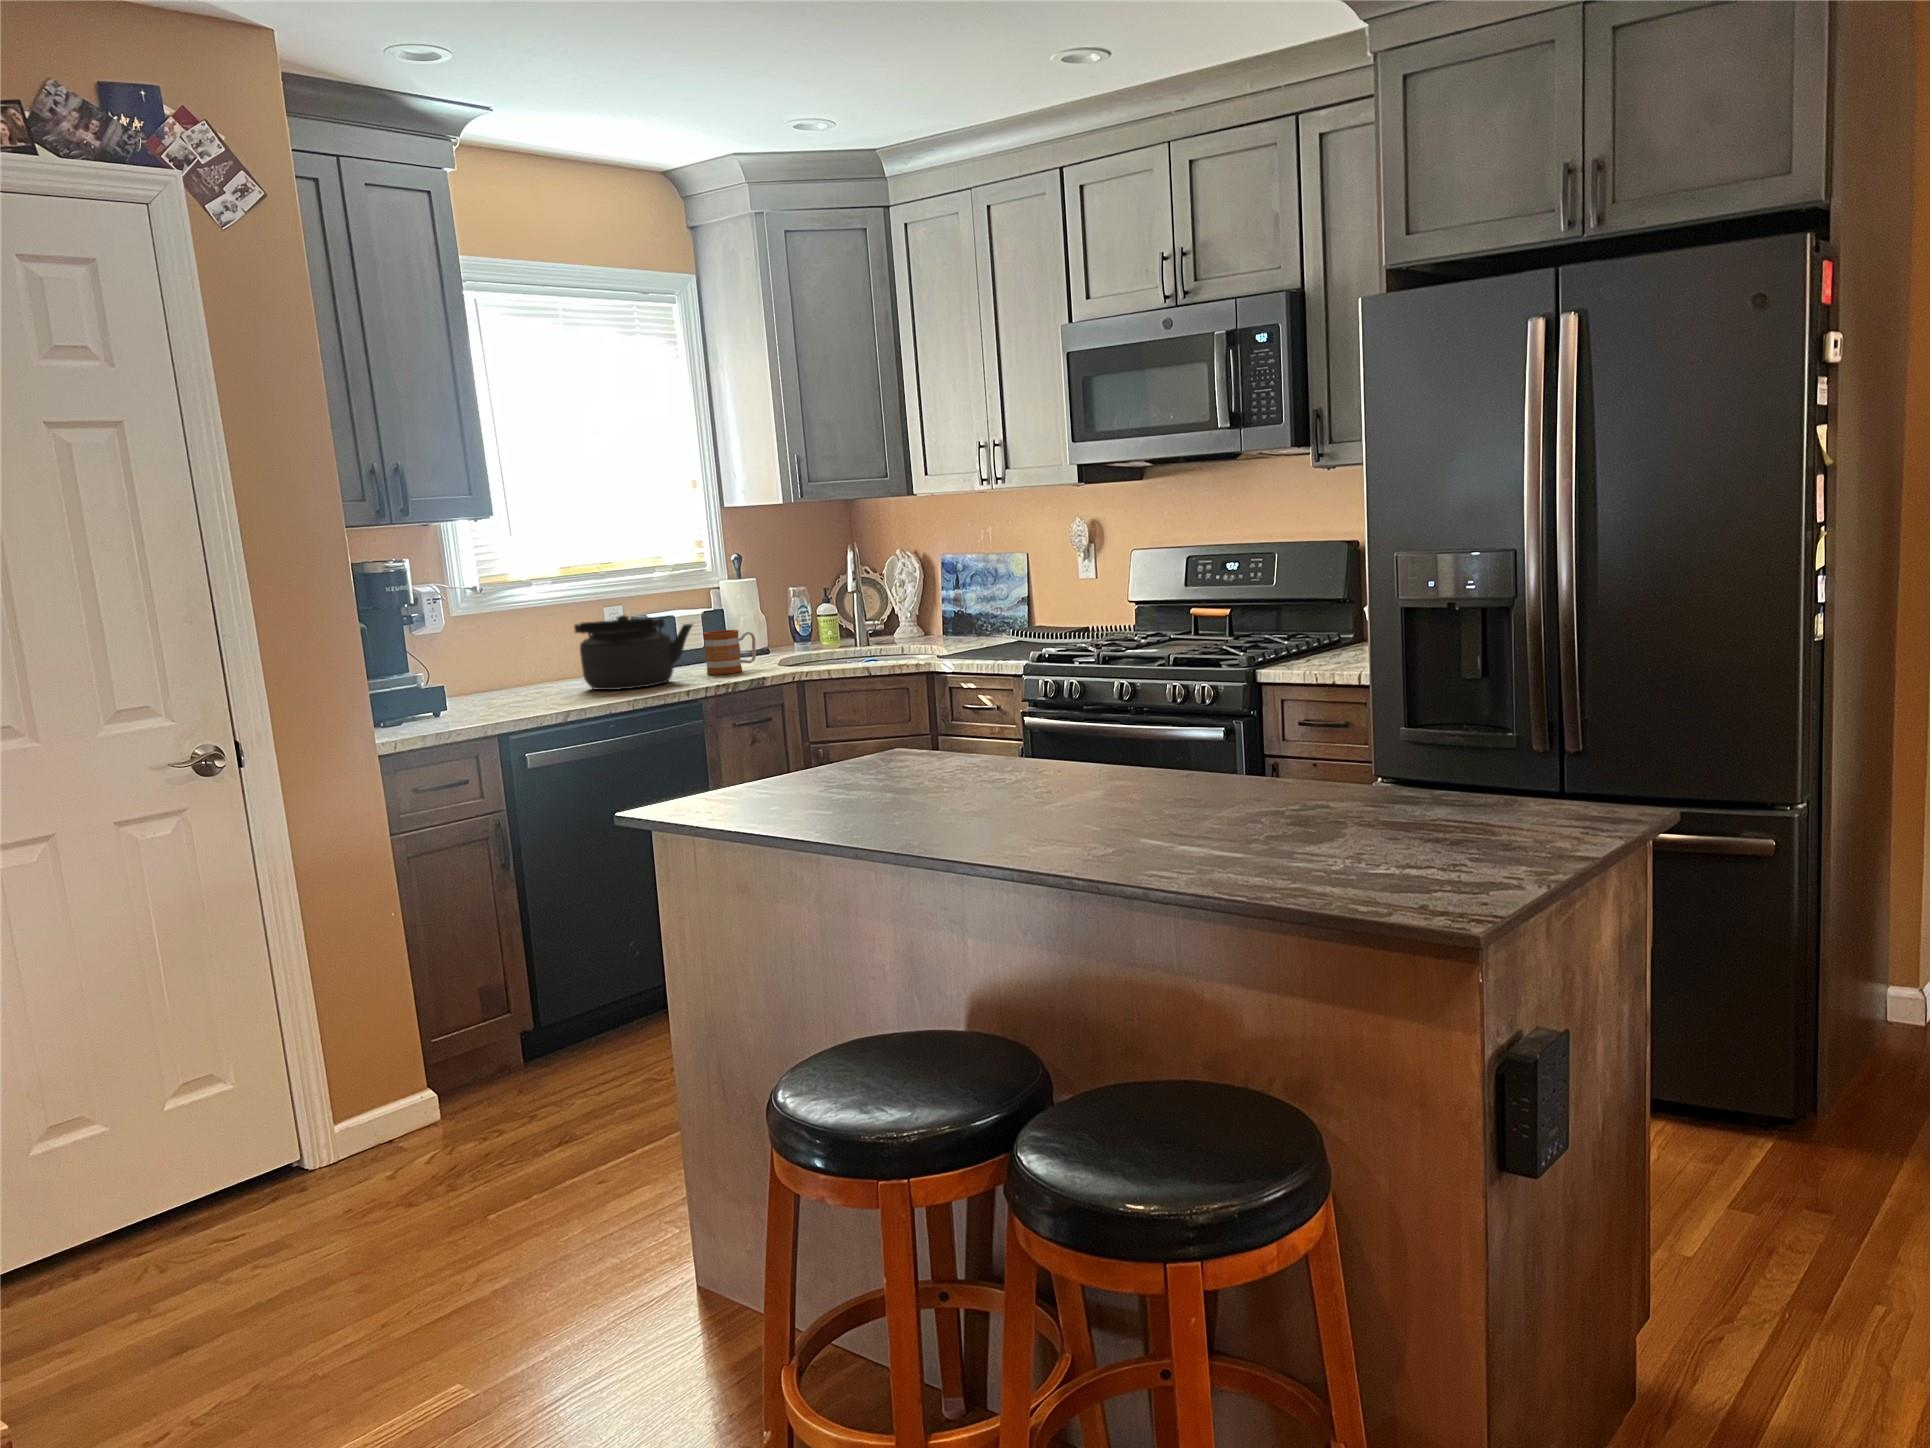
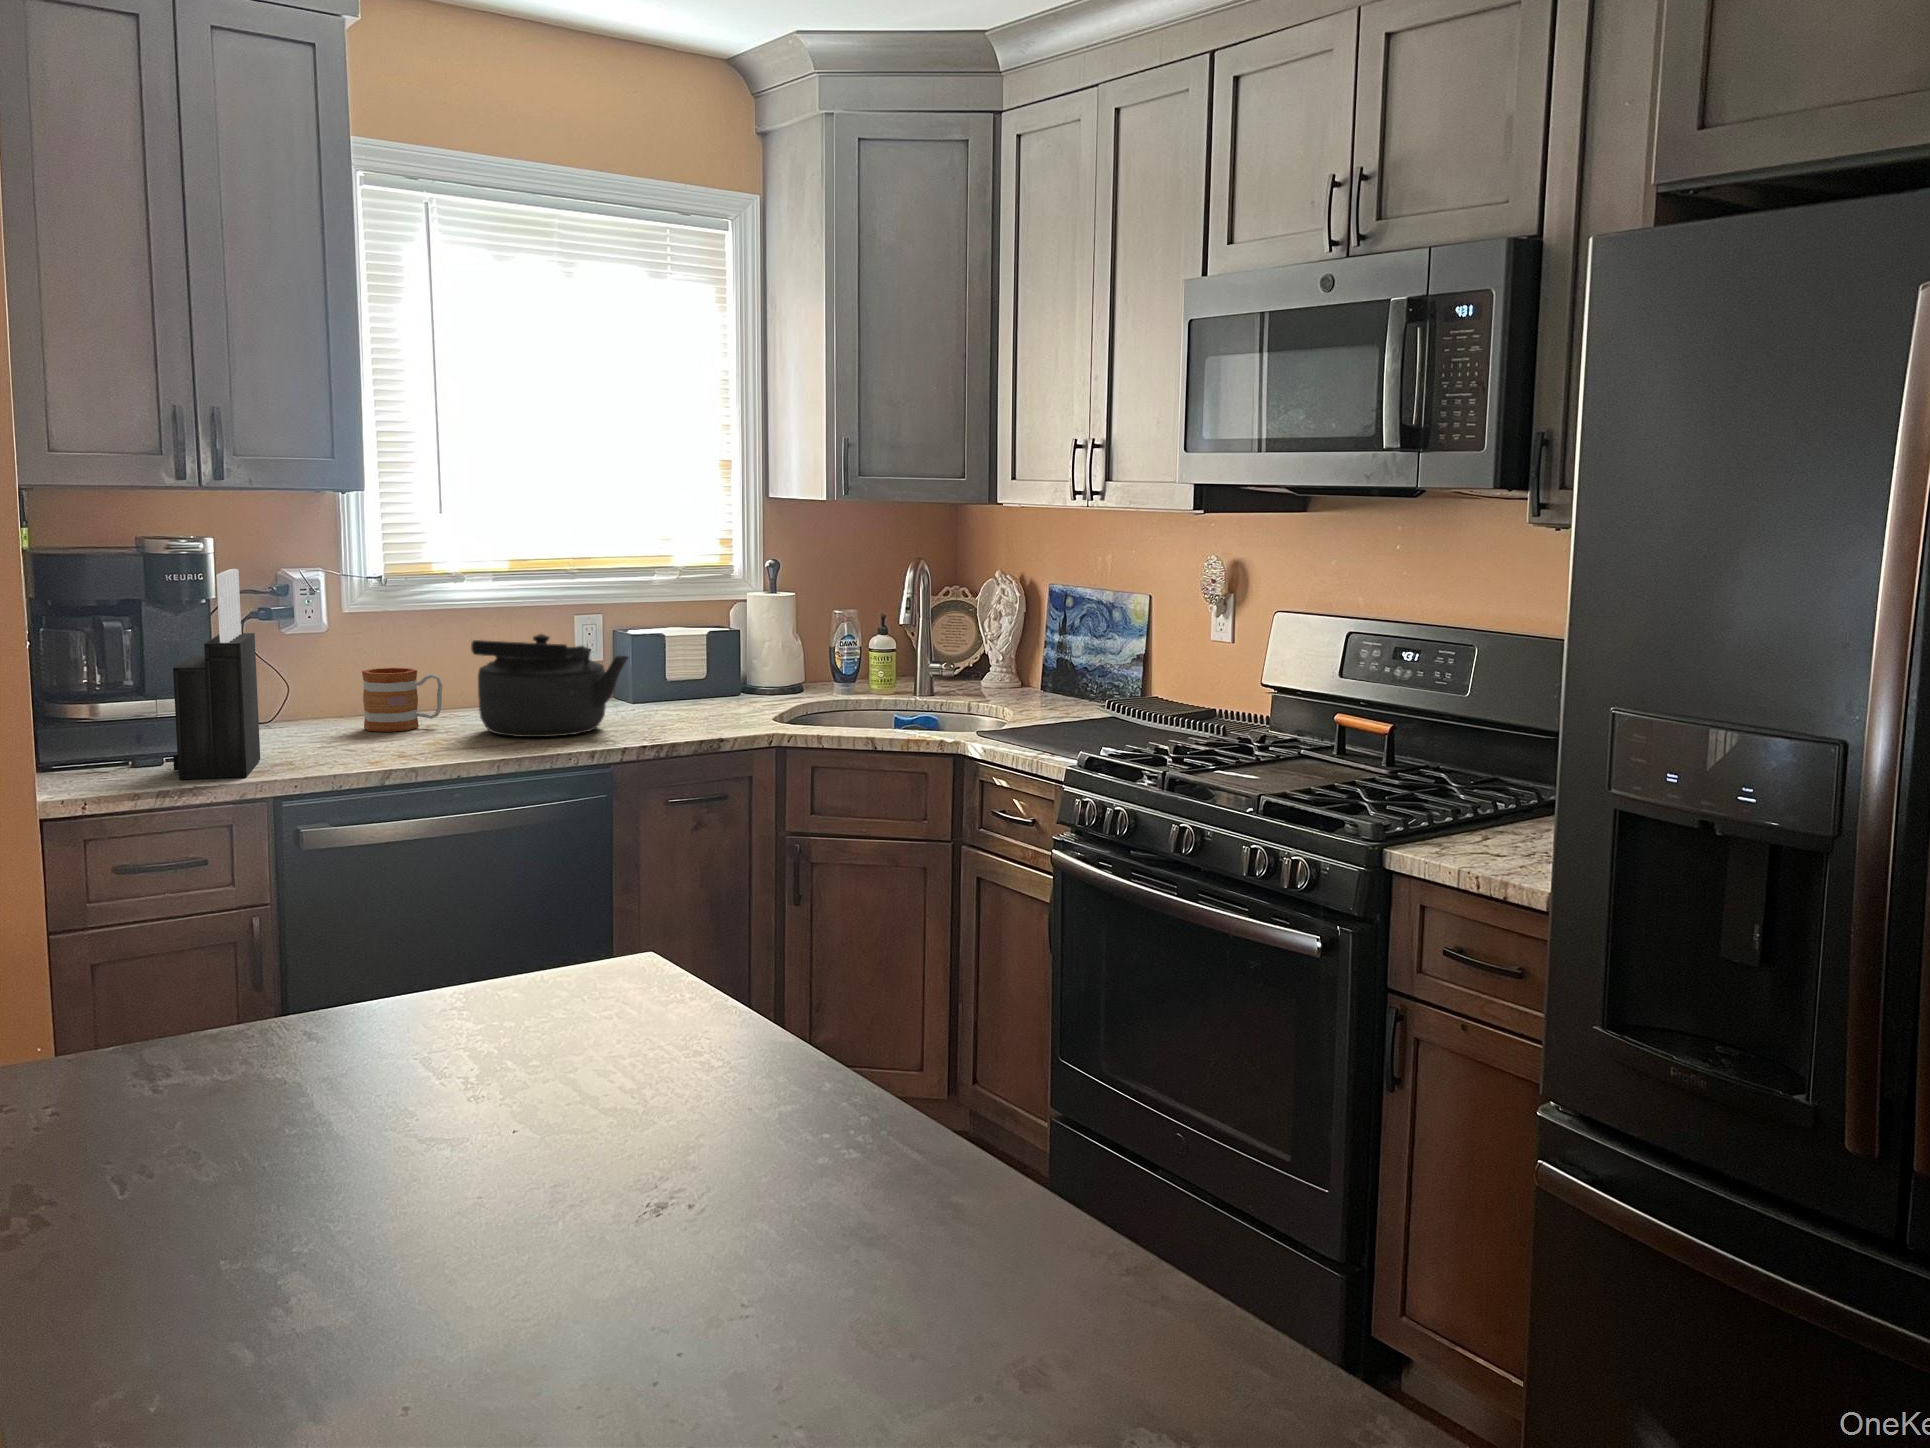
knife block: none [415,579,484,727] -> present [173,569,260,780]
mug: present [703,630,756,675] -> present [362,668,442,732]

